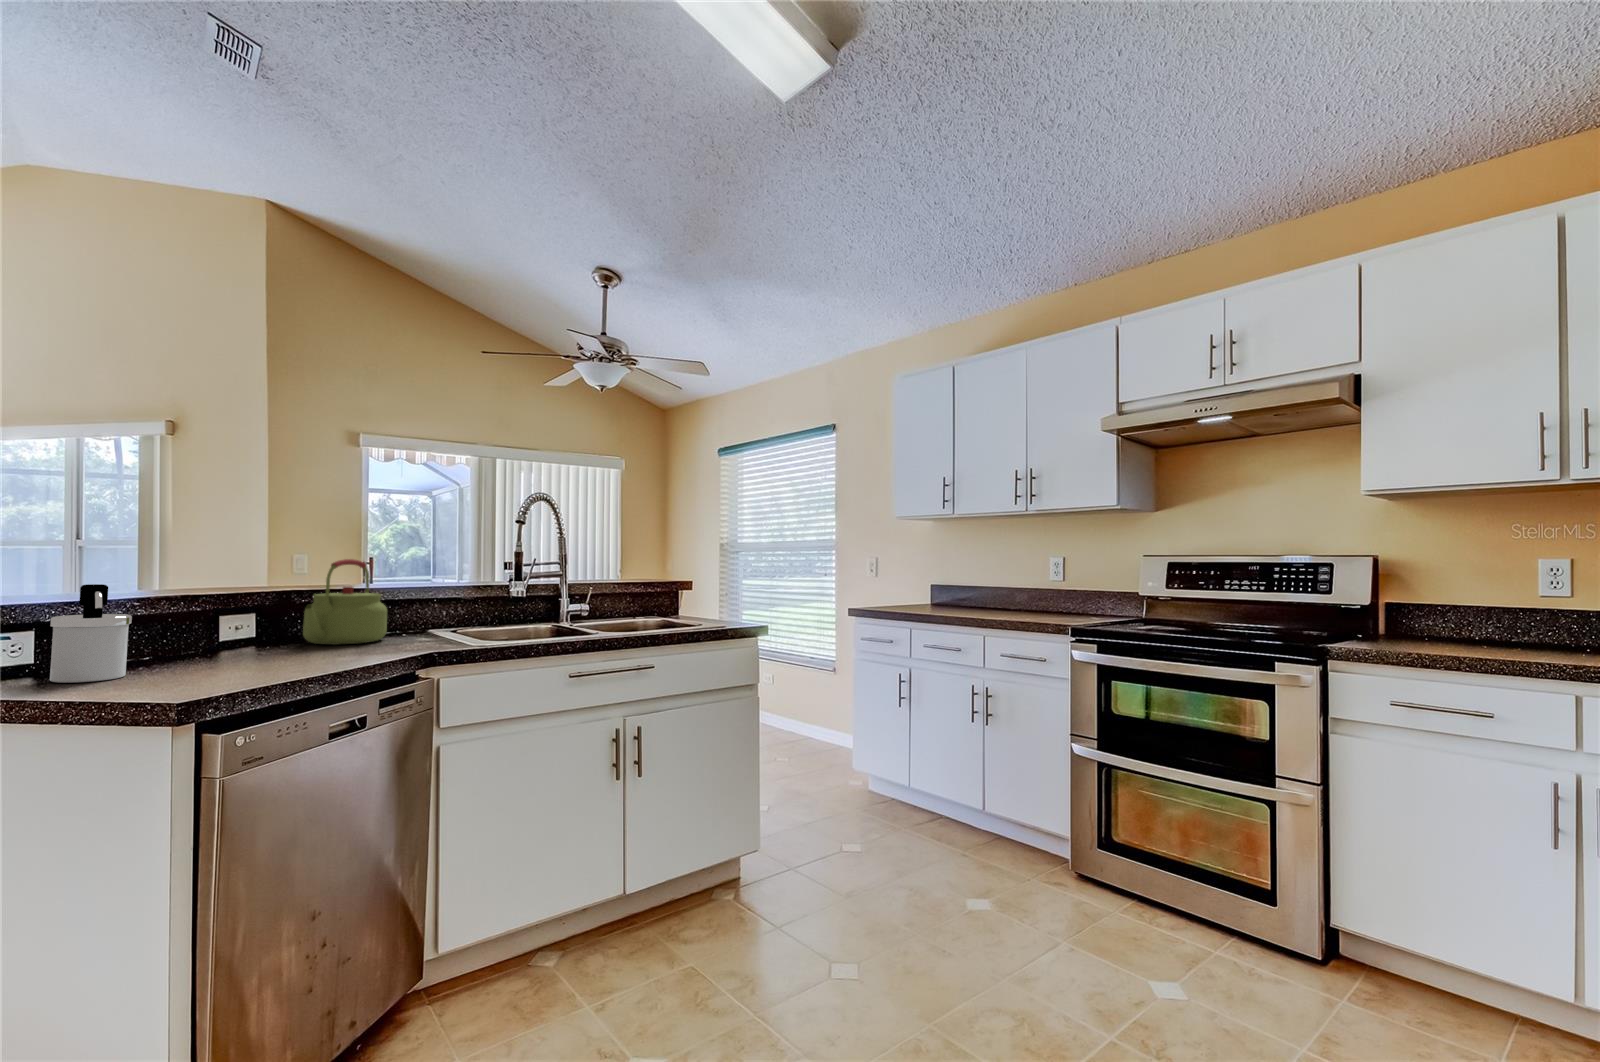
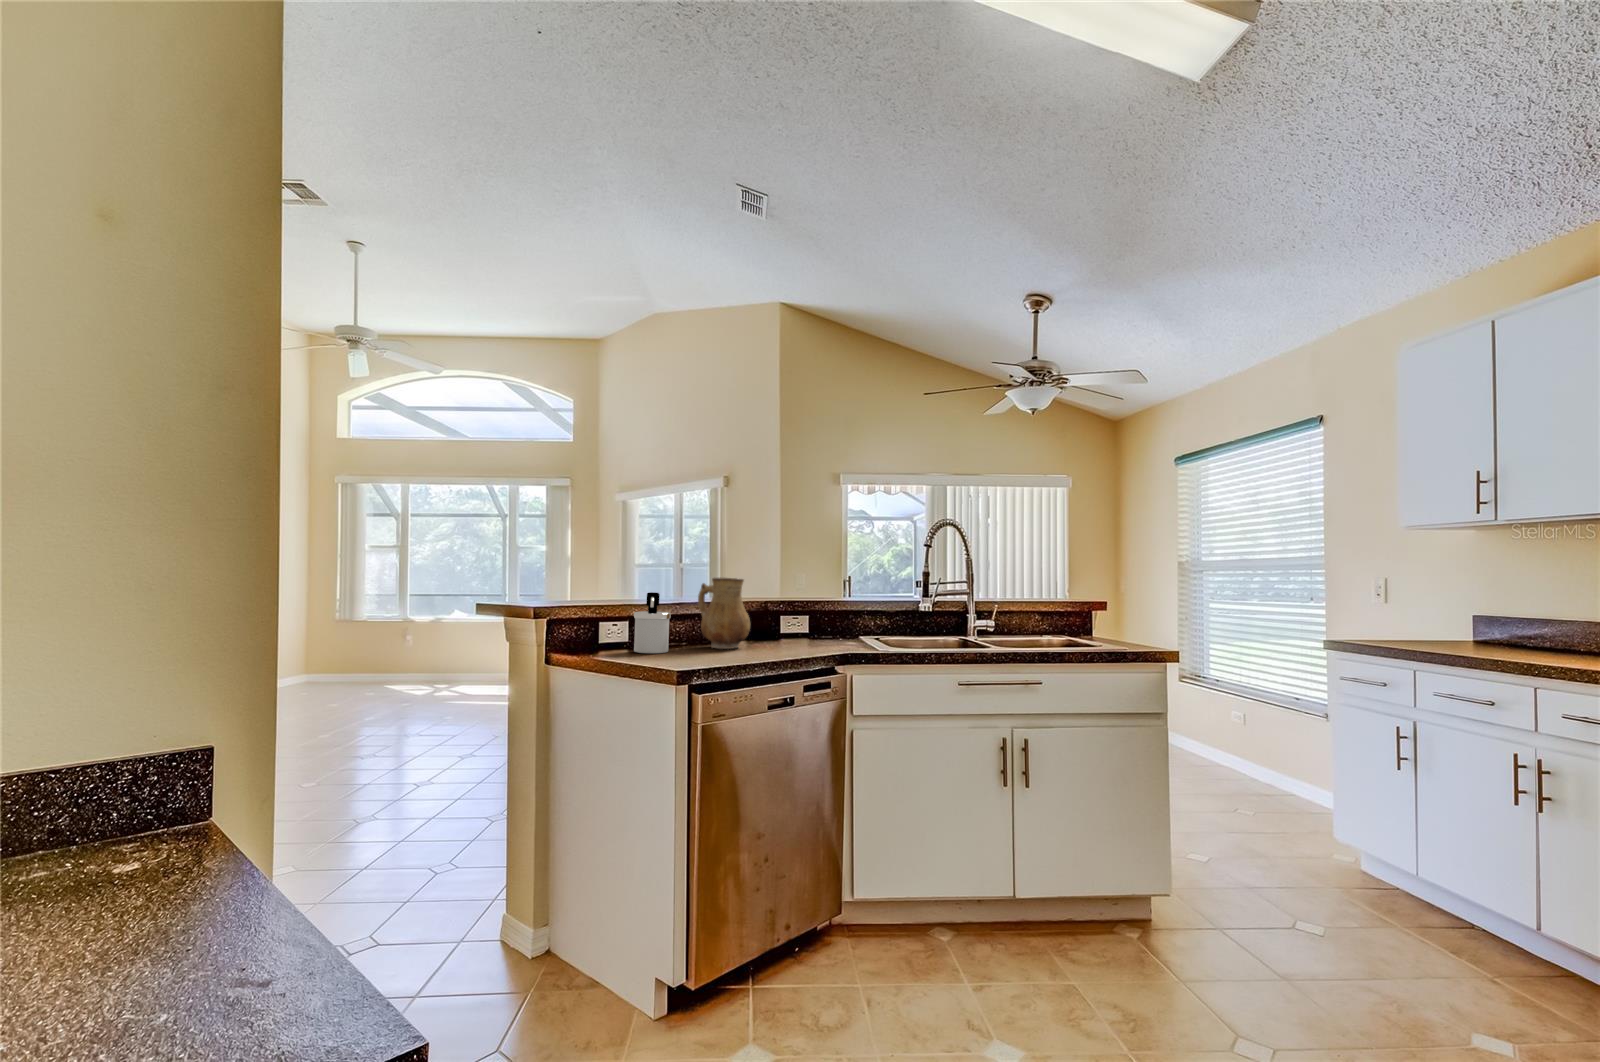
kettle: present [303,559,387,645] -> none [770,577,826,642]
ceramic pitcher: none [180,560,278,663] -> present [698,577,750,649]

